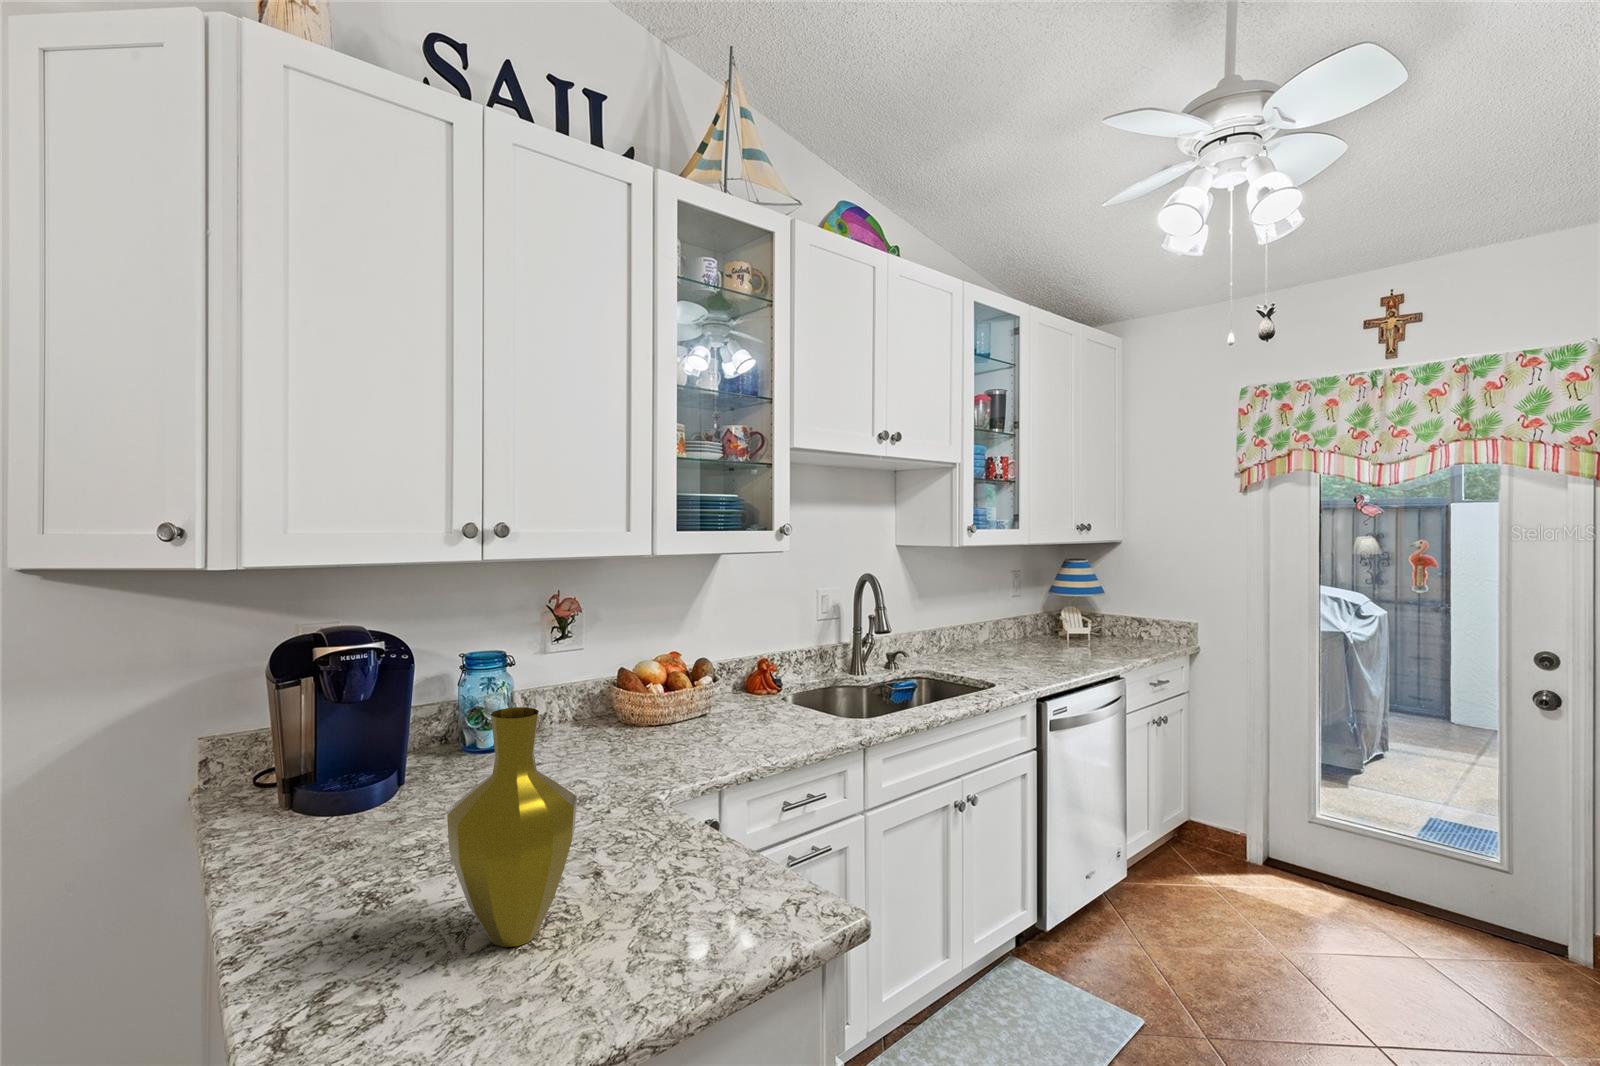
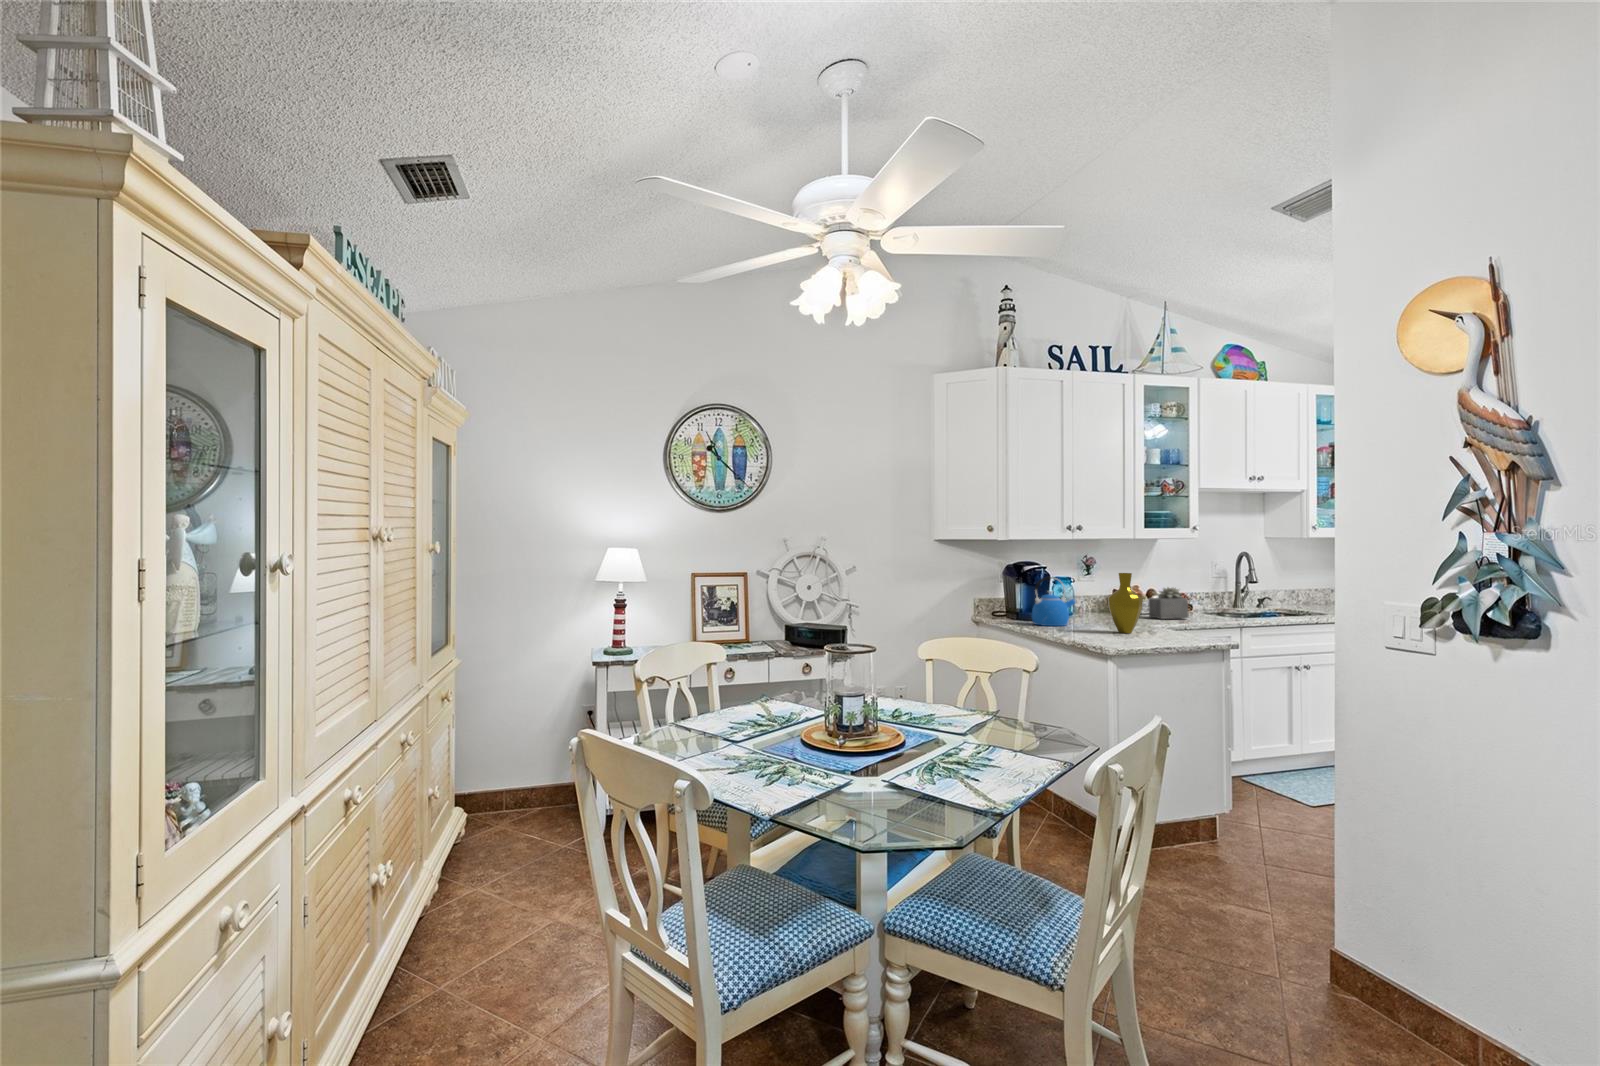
succulent plant: none [680,667,765,753] -> present [1149,587,1188,619]
kettle: none [259,696,431,880] -> present [1032,577,1076,626]

